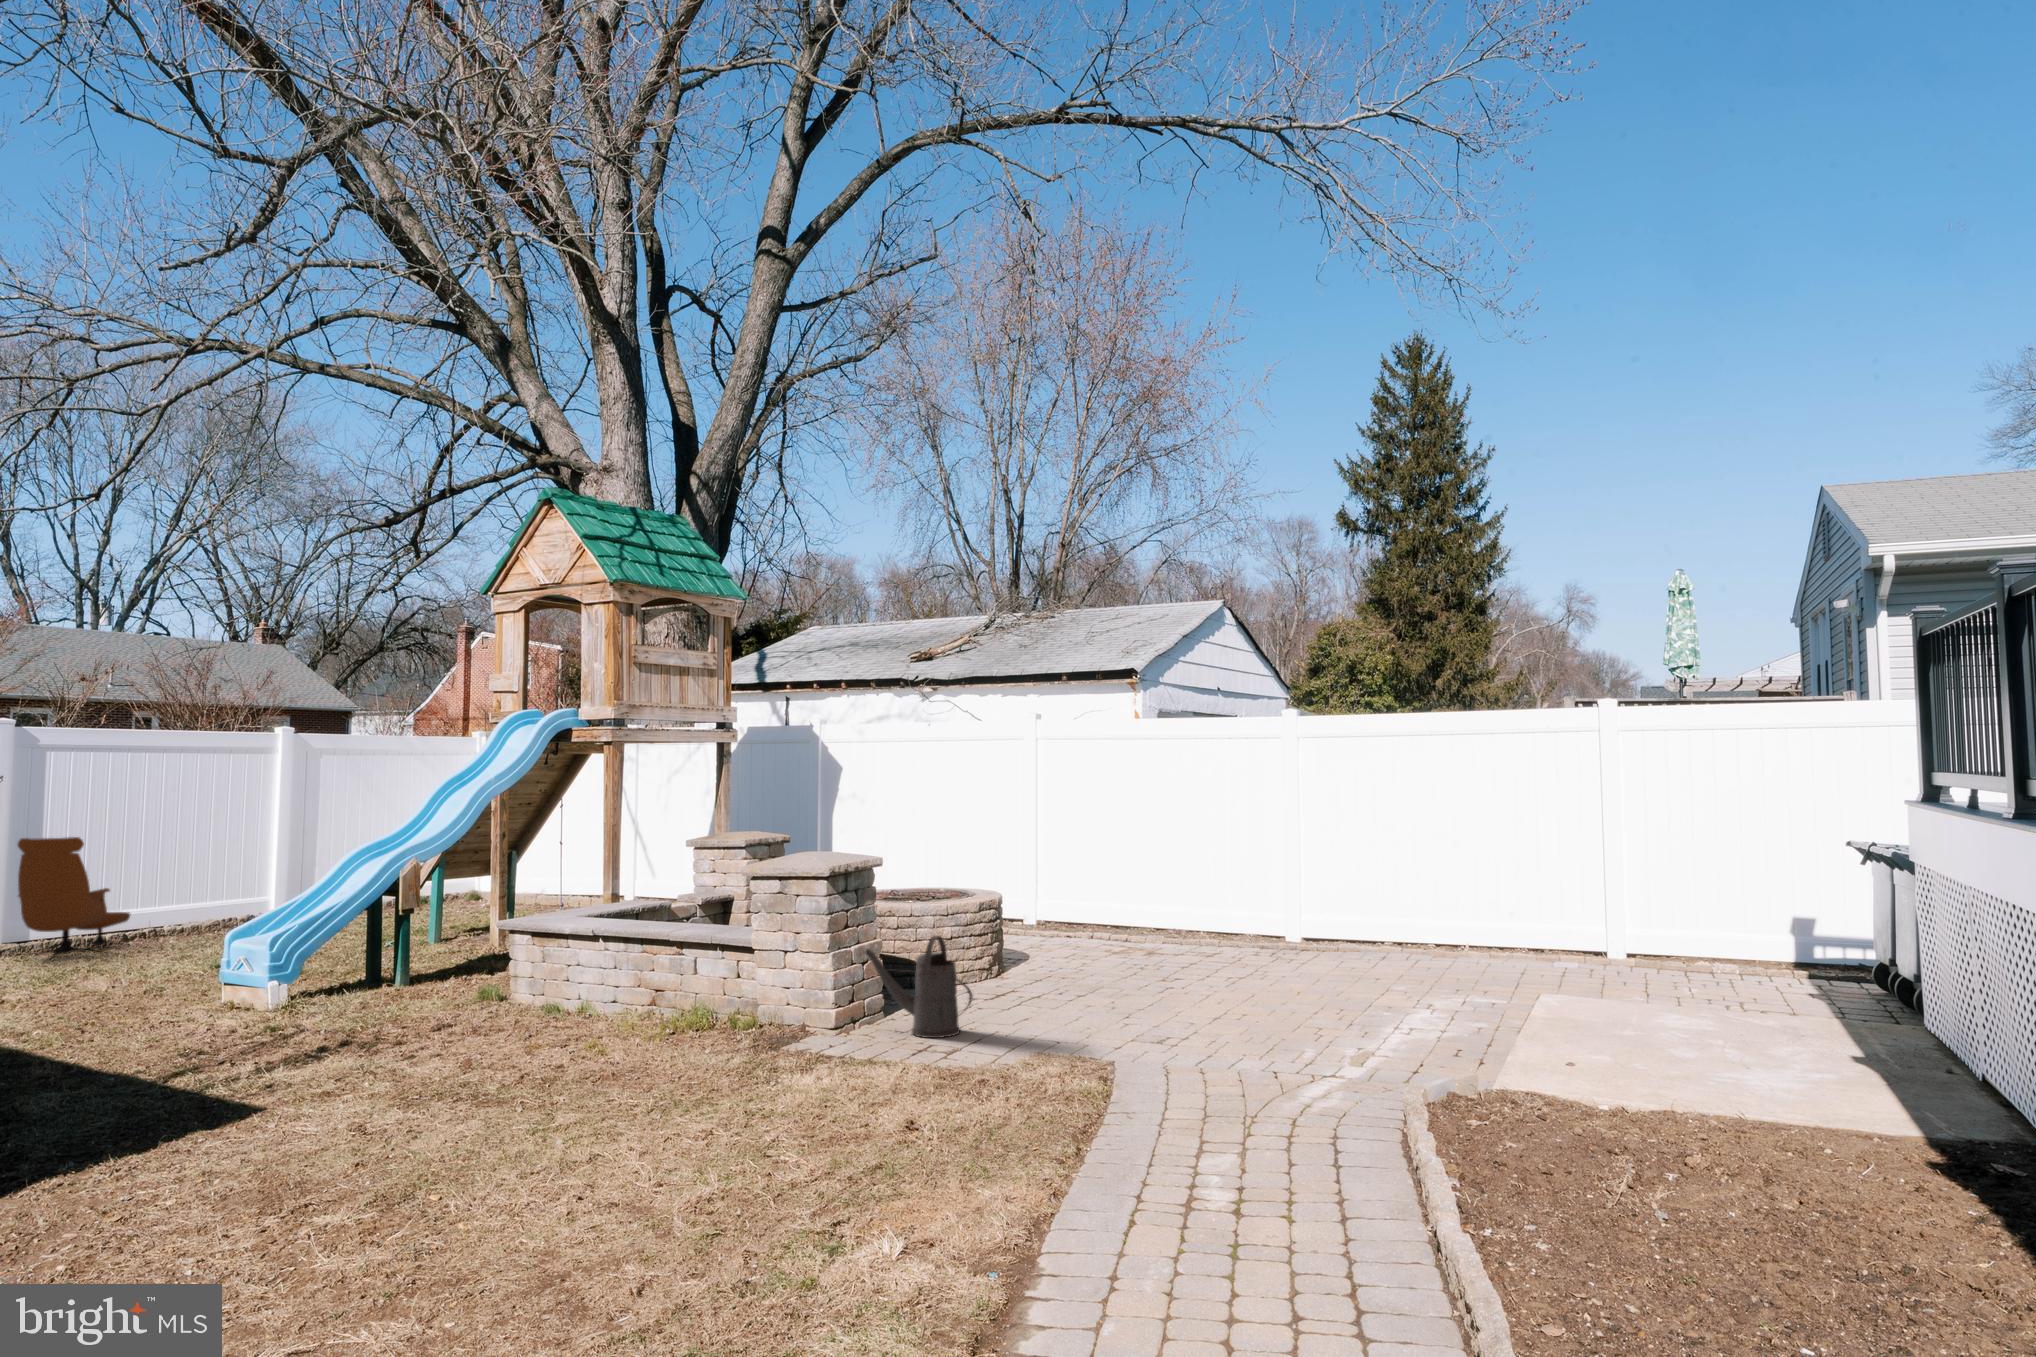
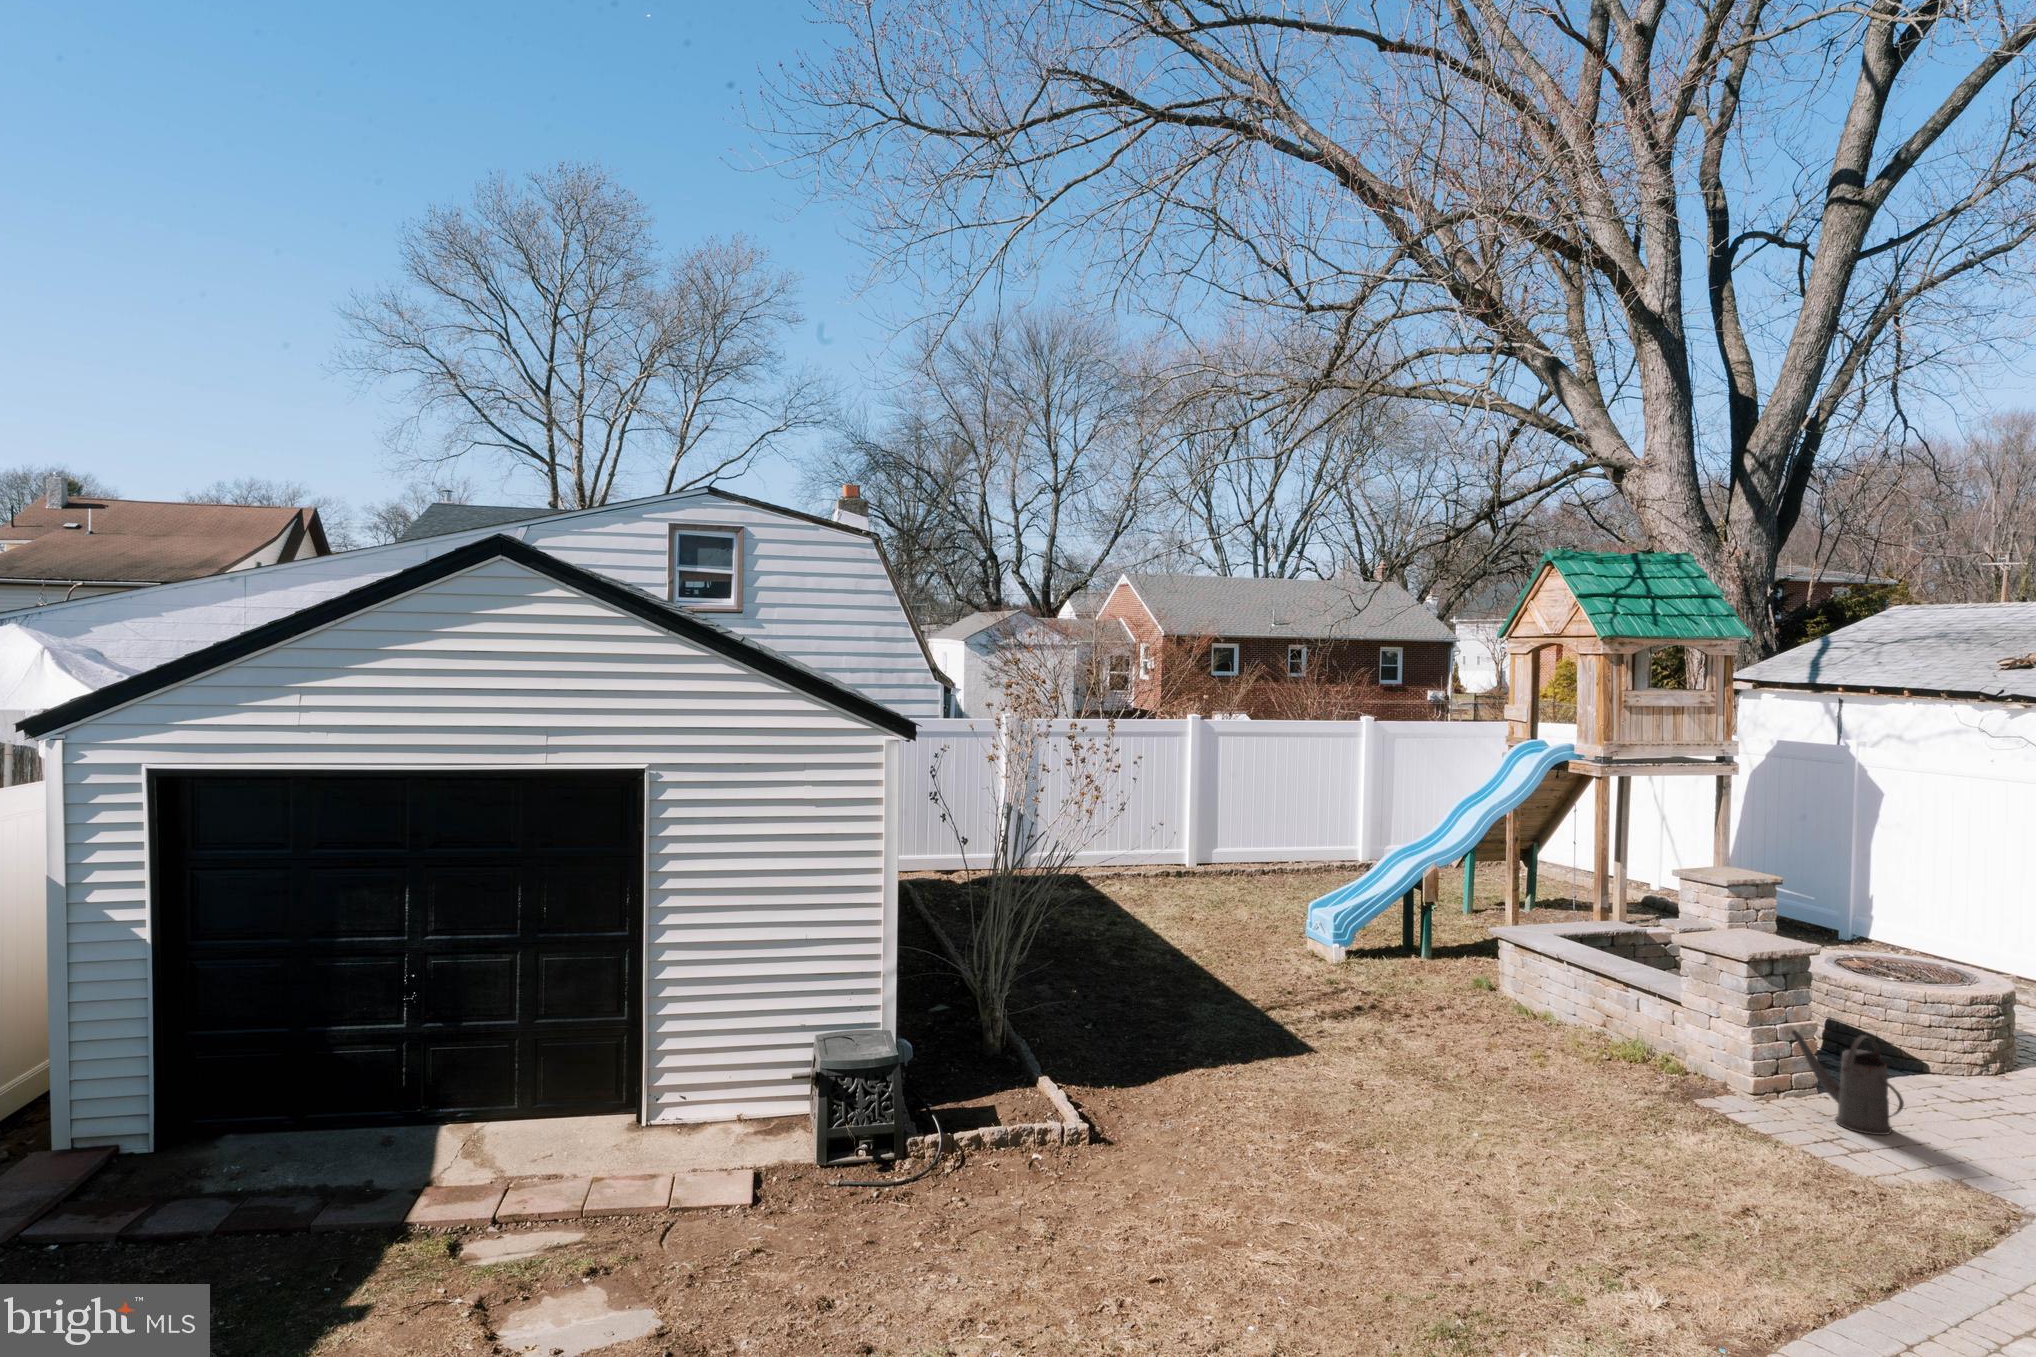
lounge chair: present [18,837,130,963] -> none [1204,811,1268,893]

